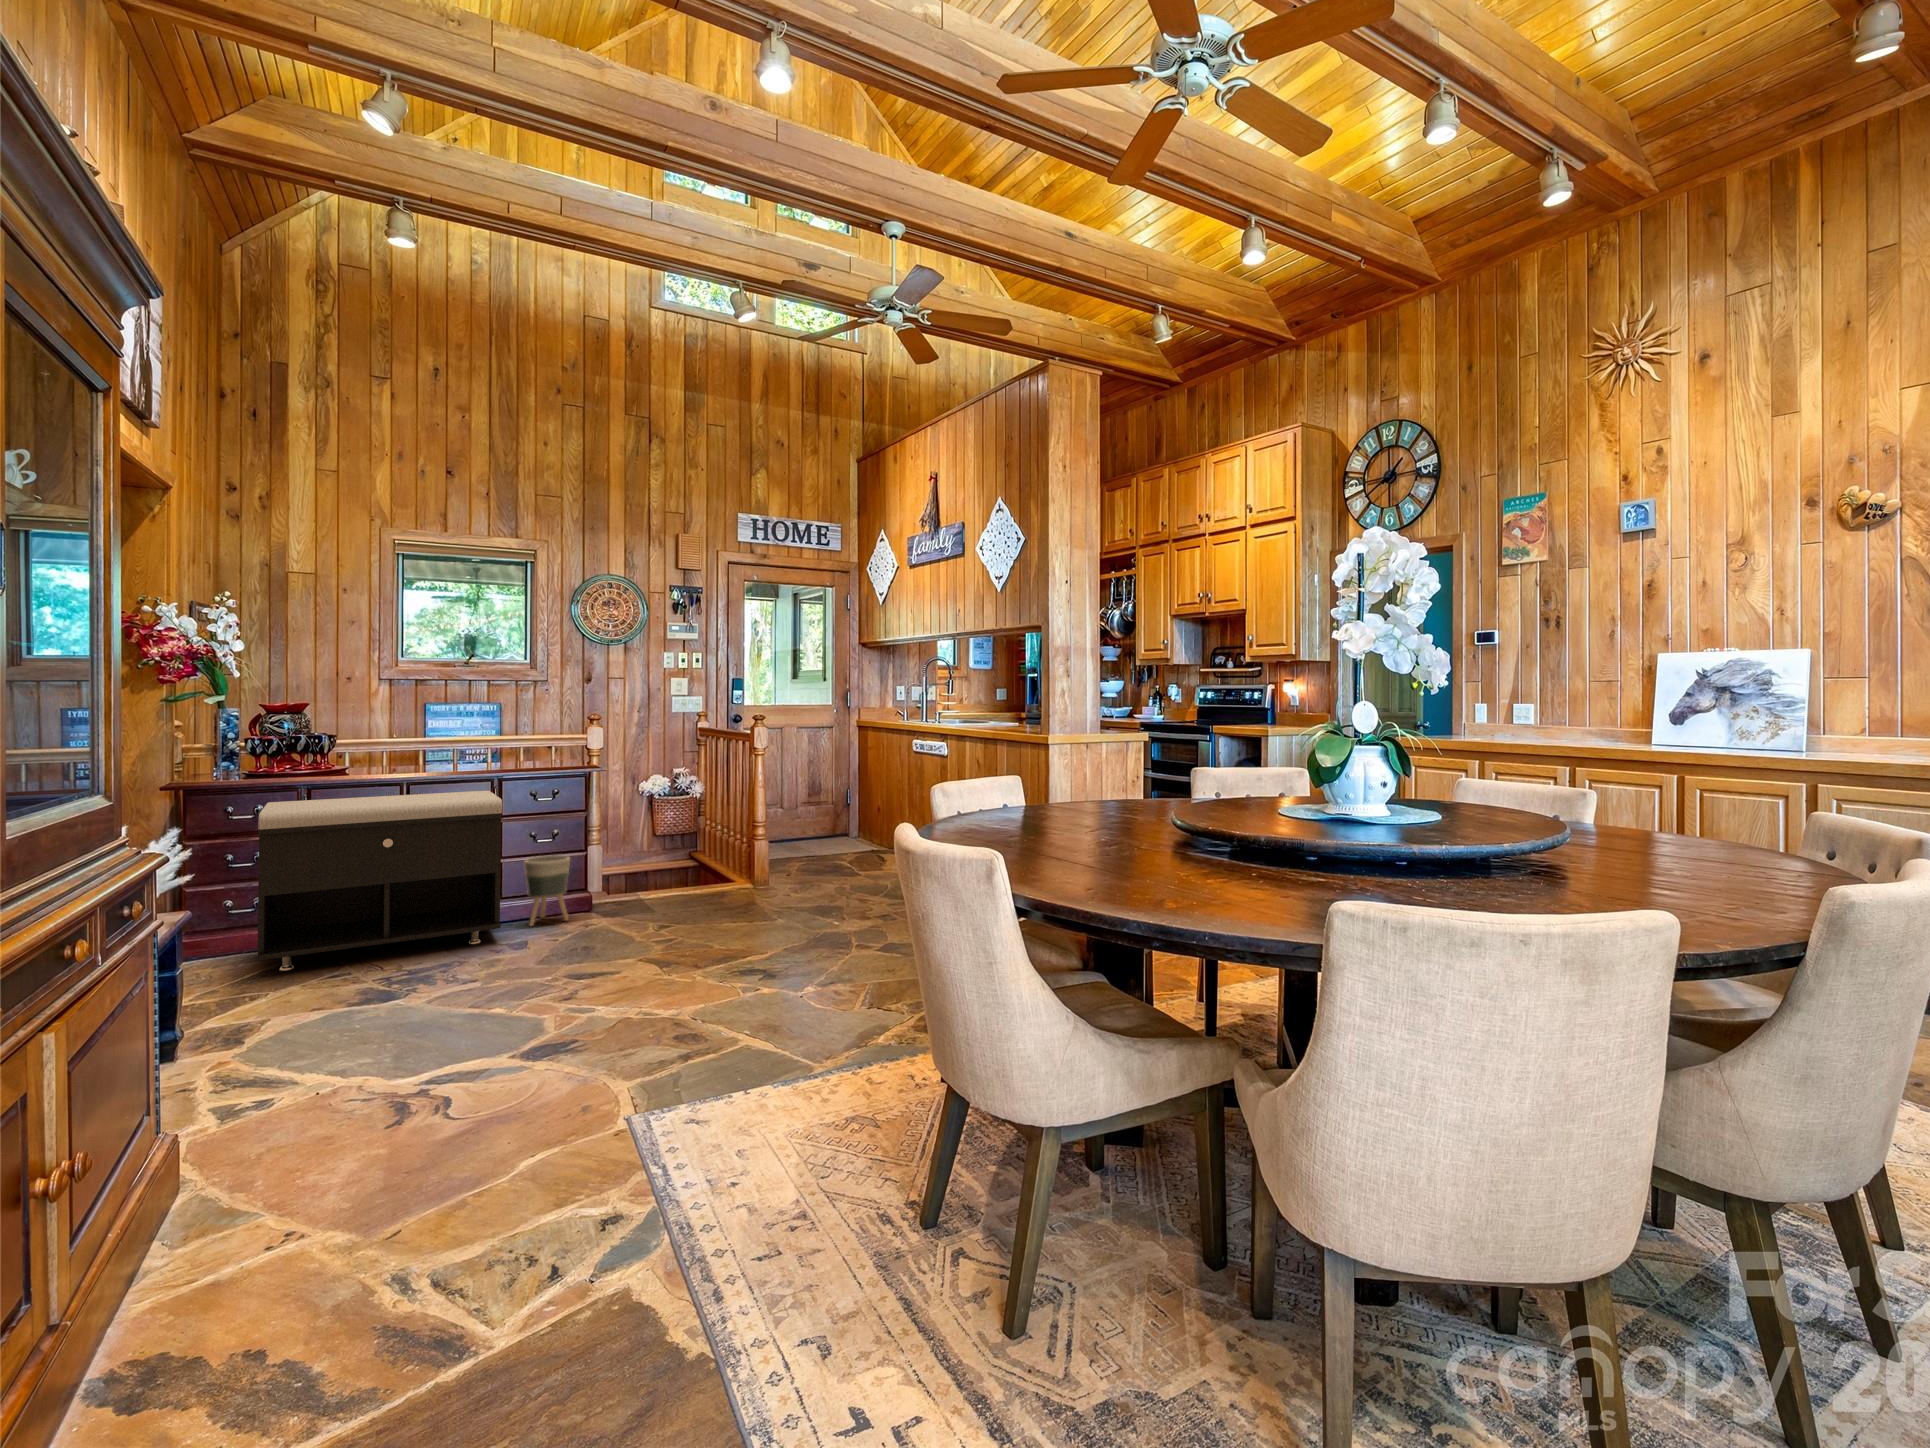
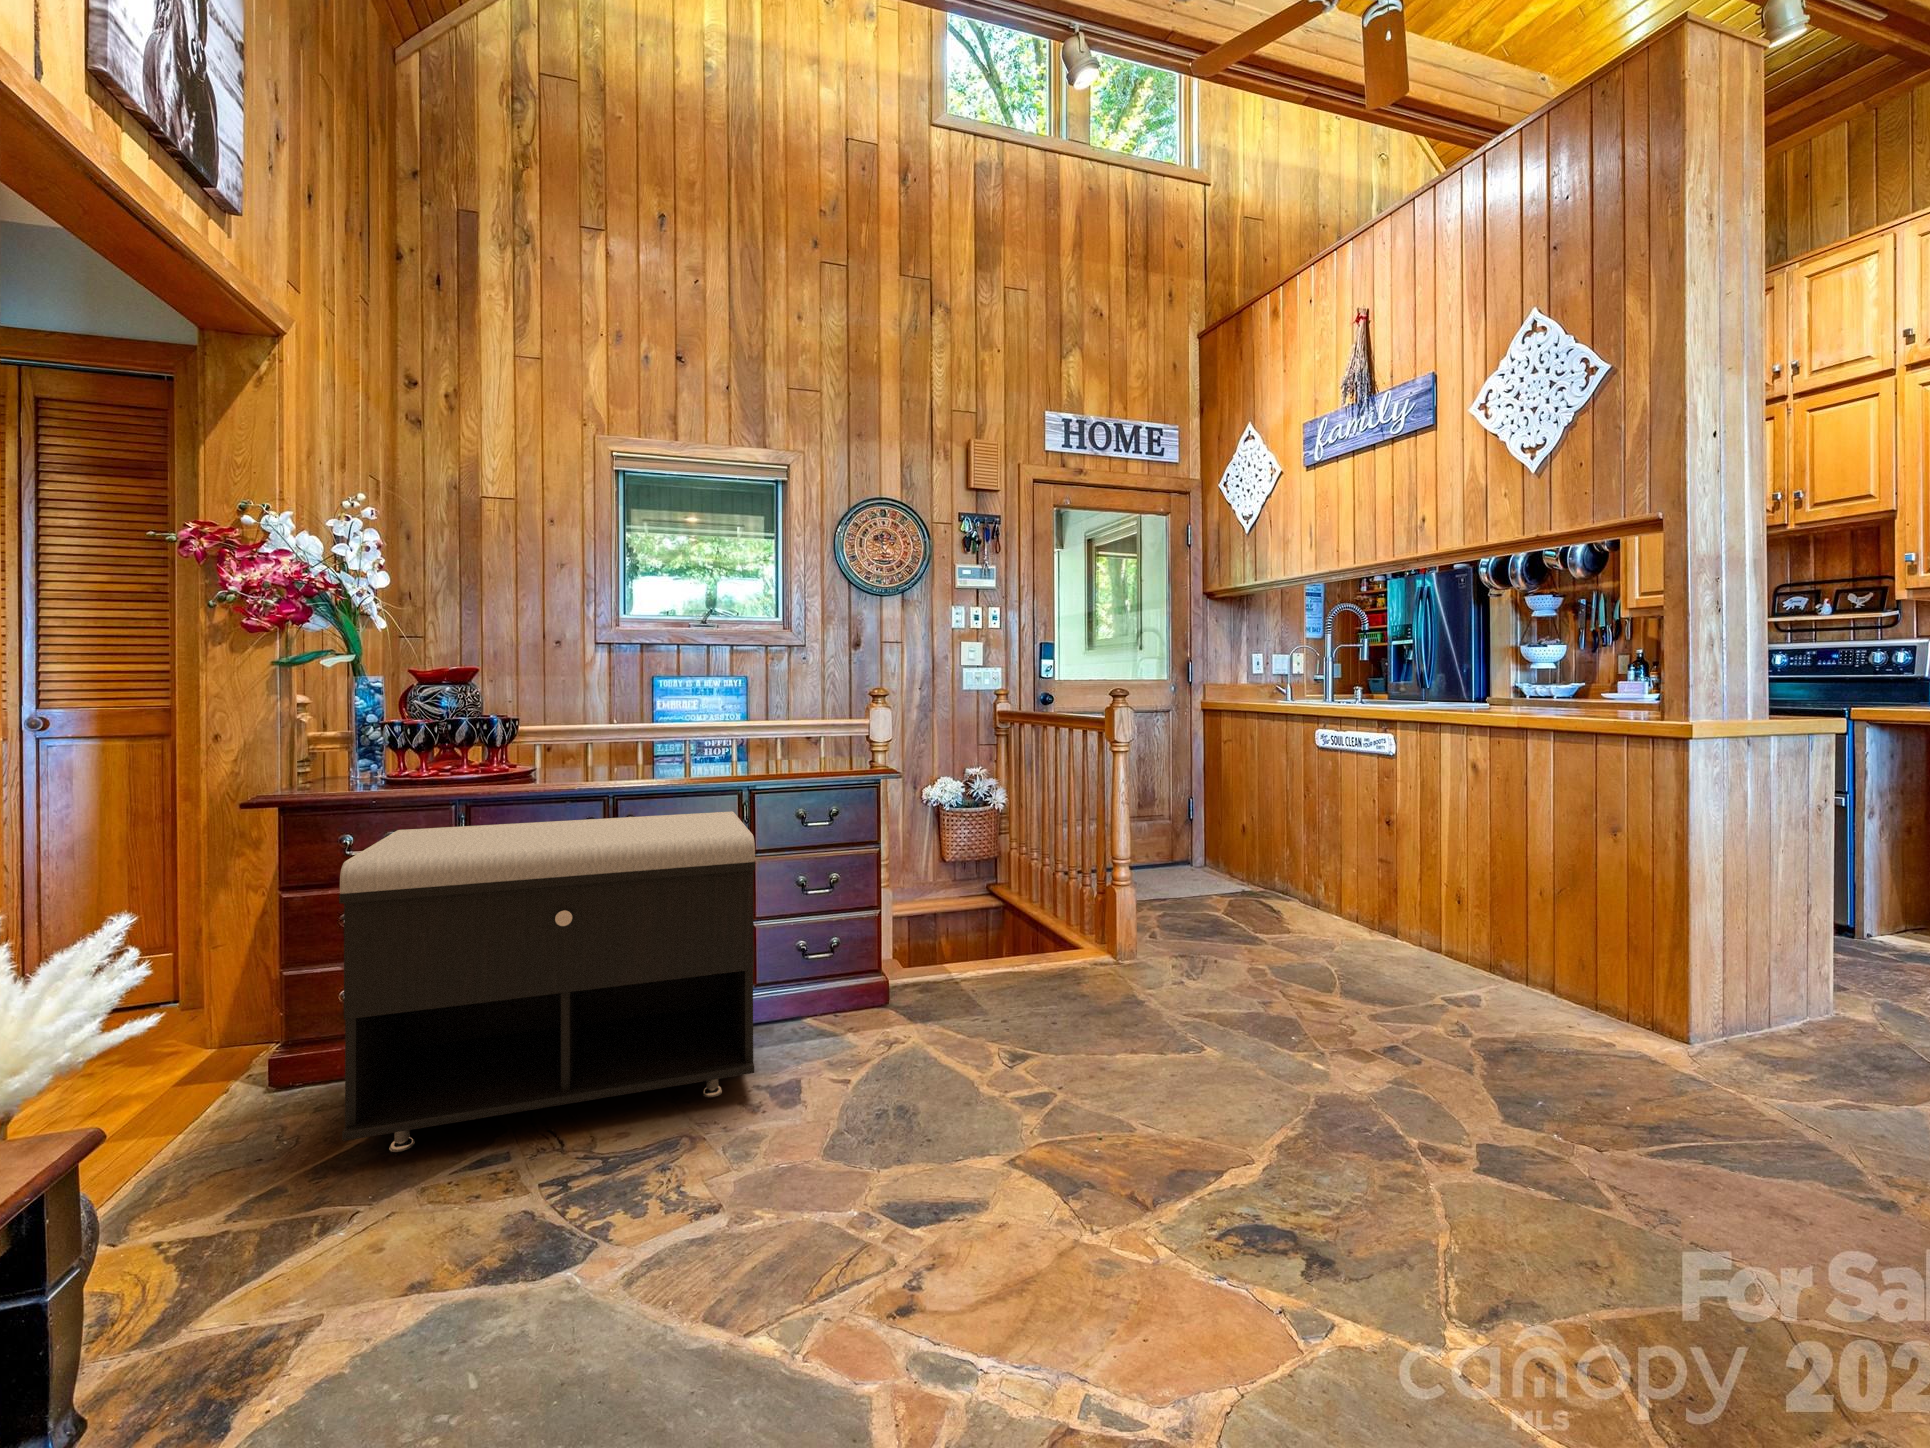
planter: present [524,855,570,926] -> none [788,922,859,1050]

